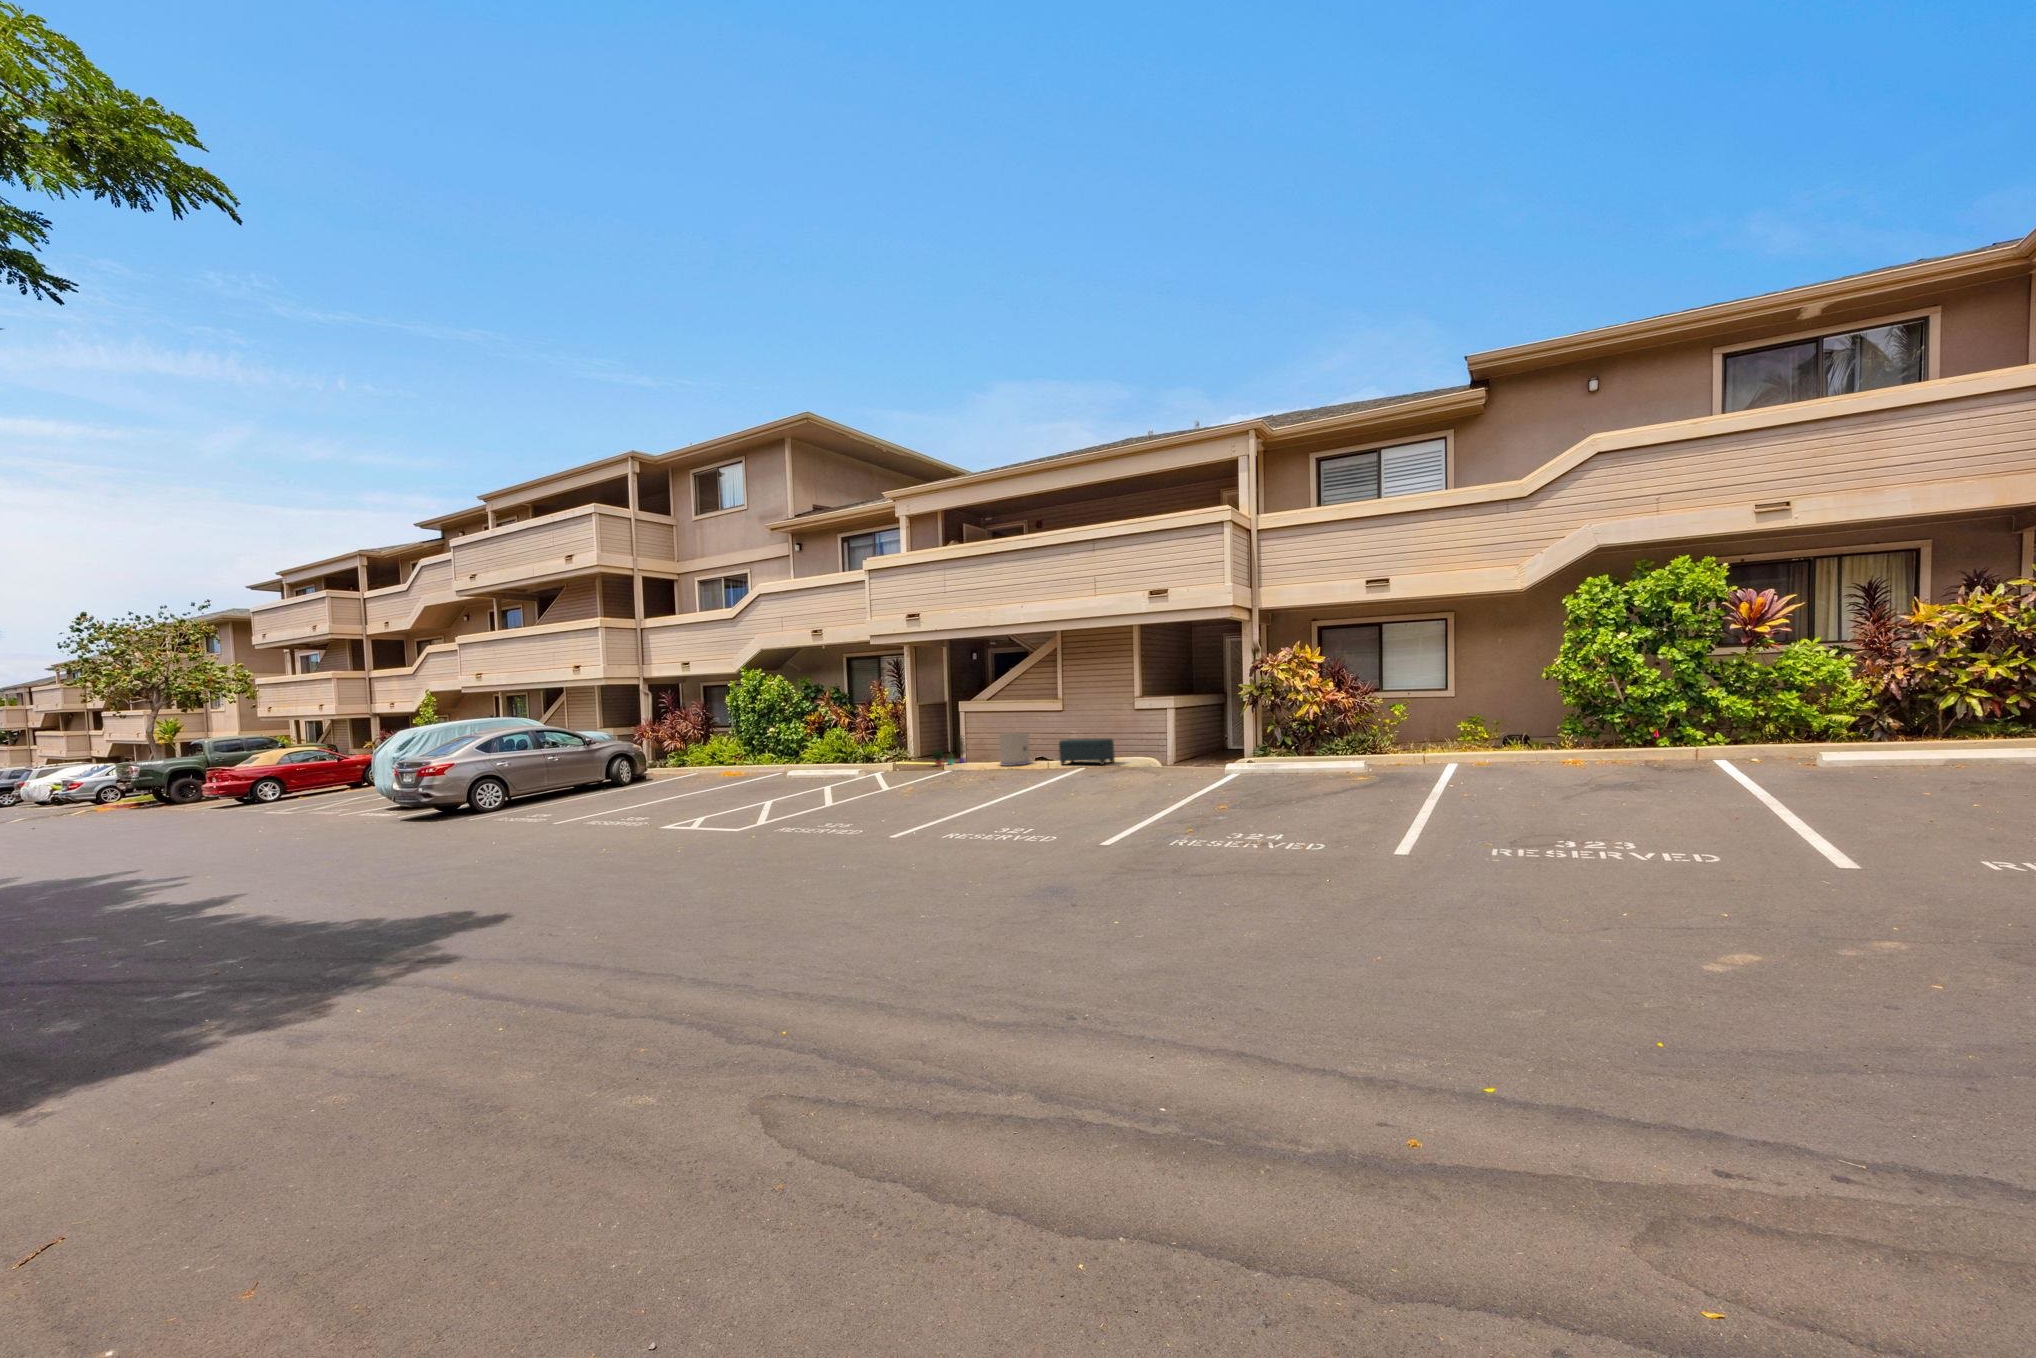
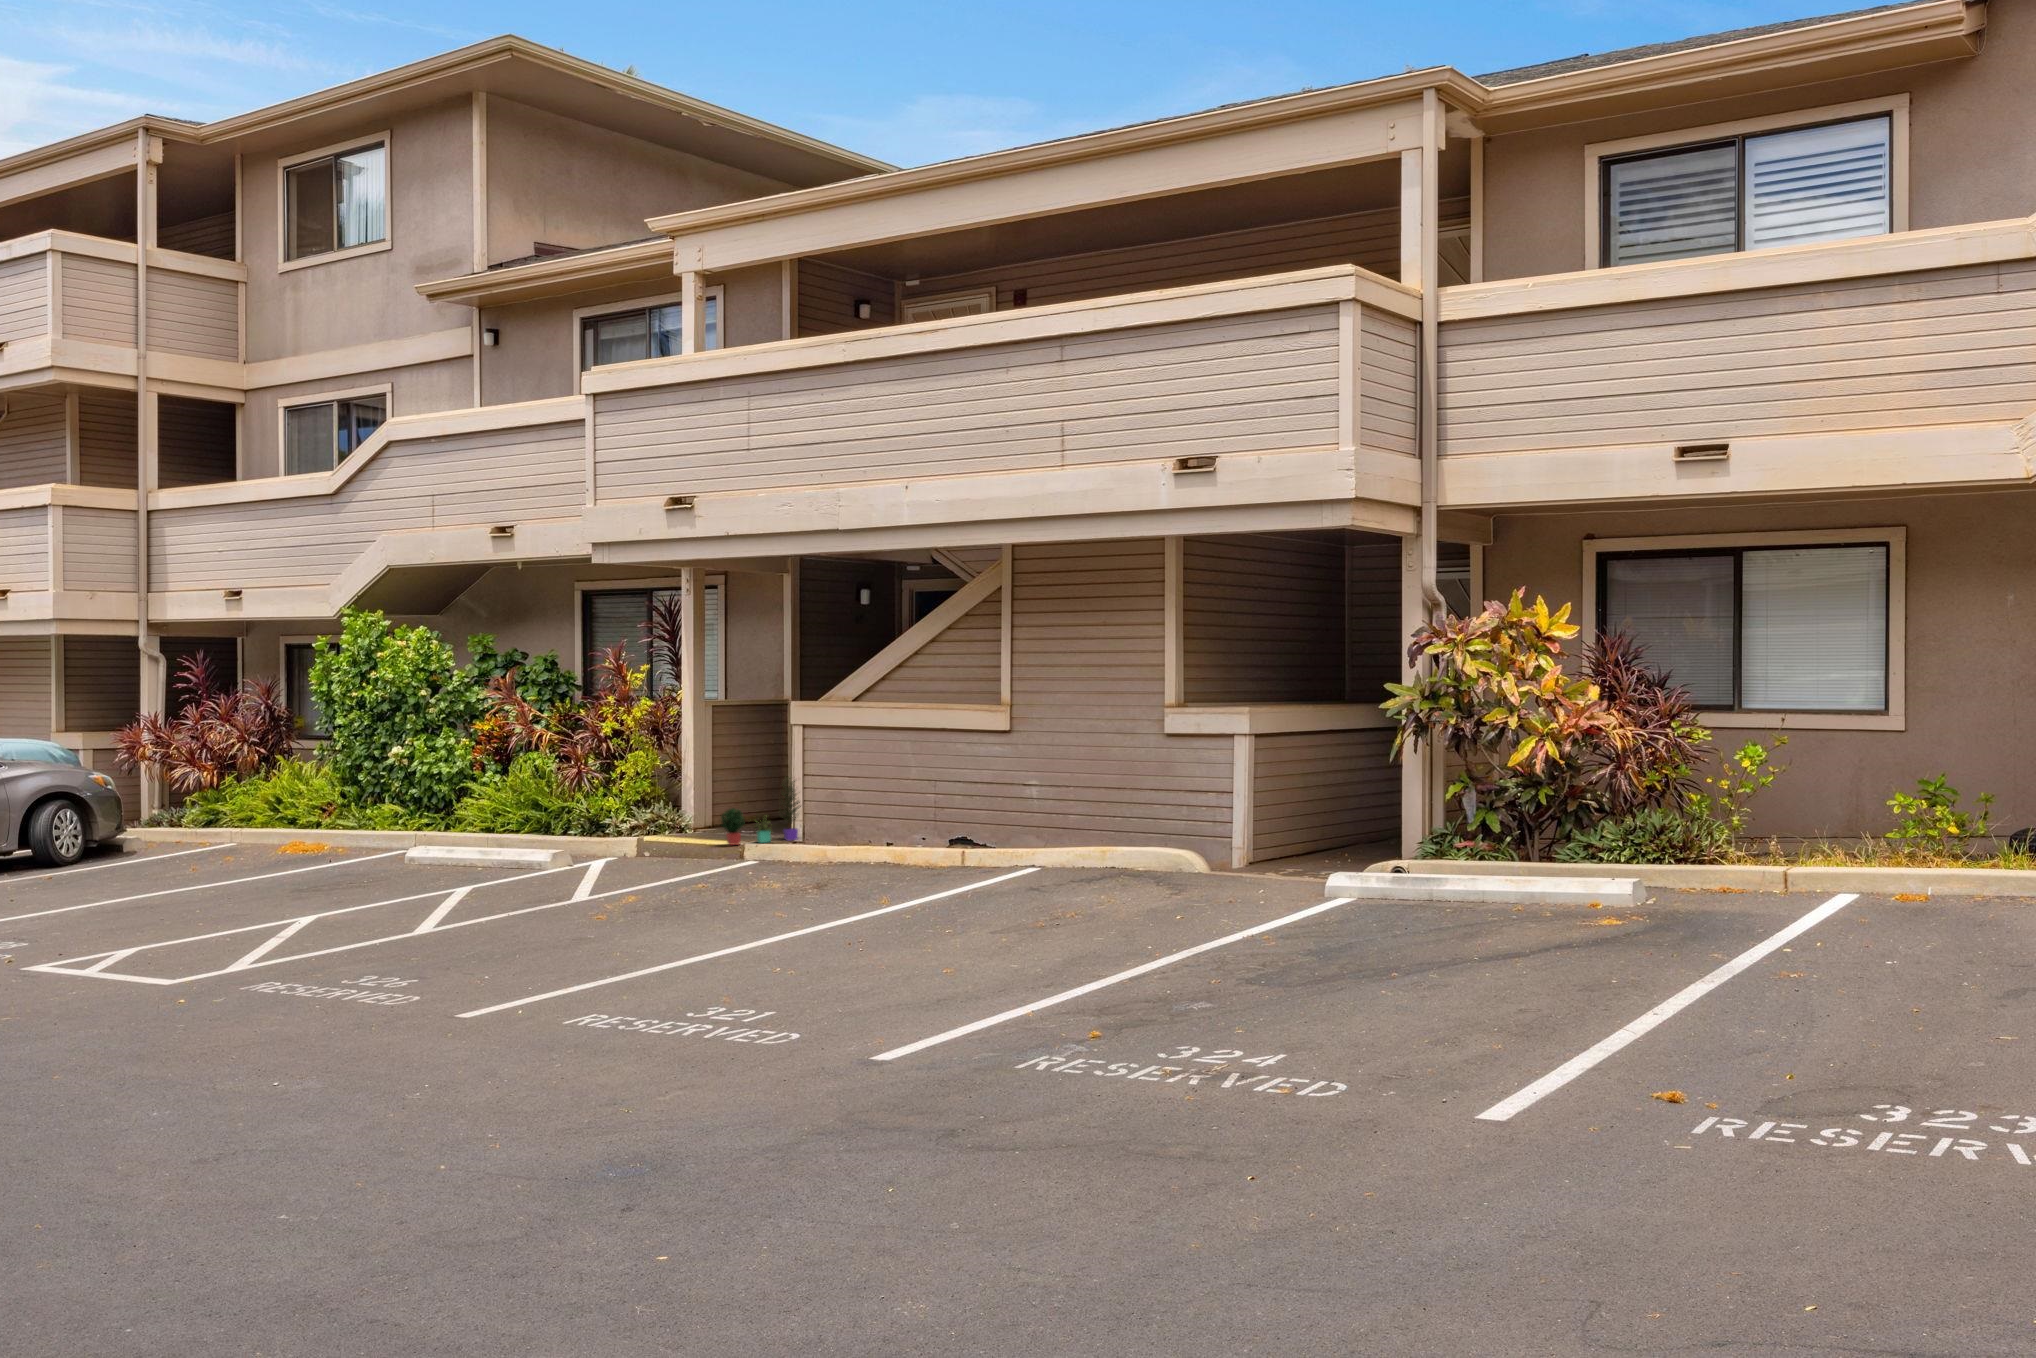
trash can: present [999,733,1030,766] -> none [863,777,933,851]
bench: present [1059,739,1115,765] -> none [989,795,1112,858]

